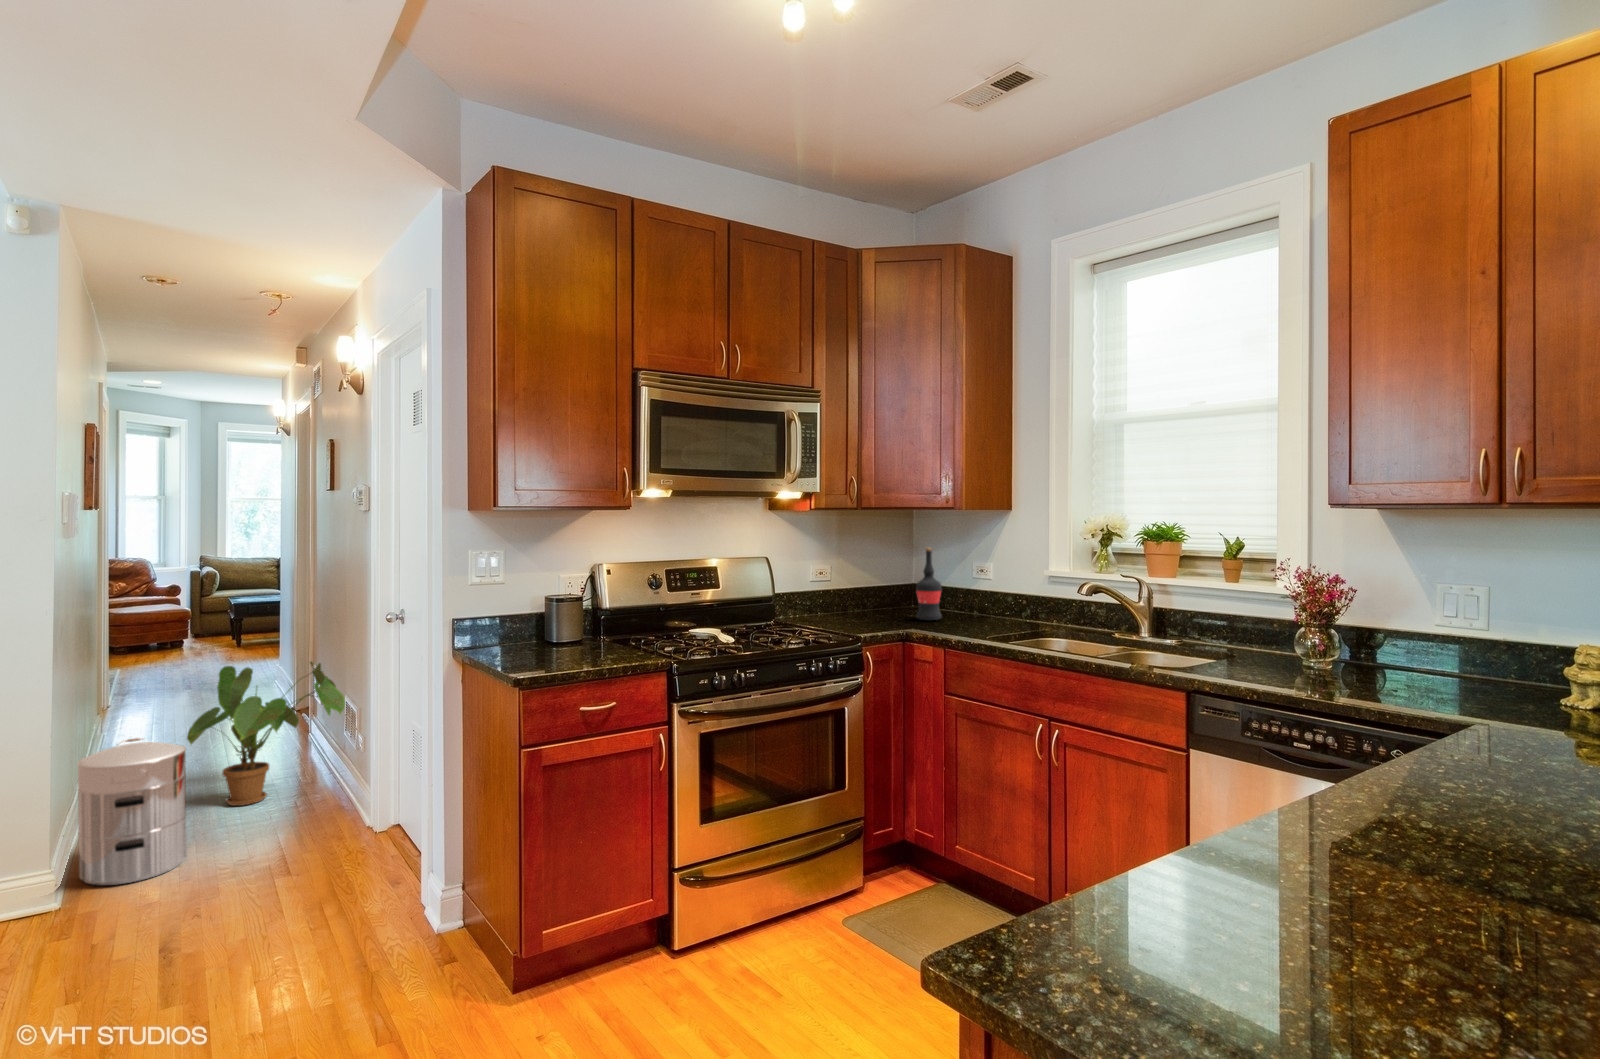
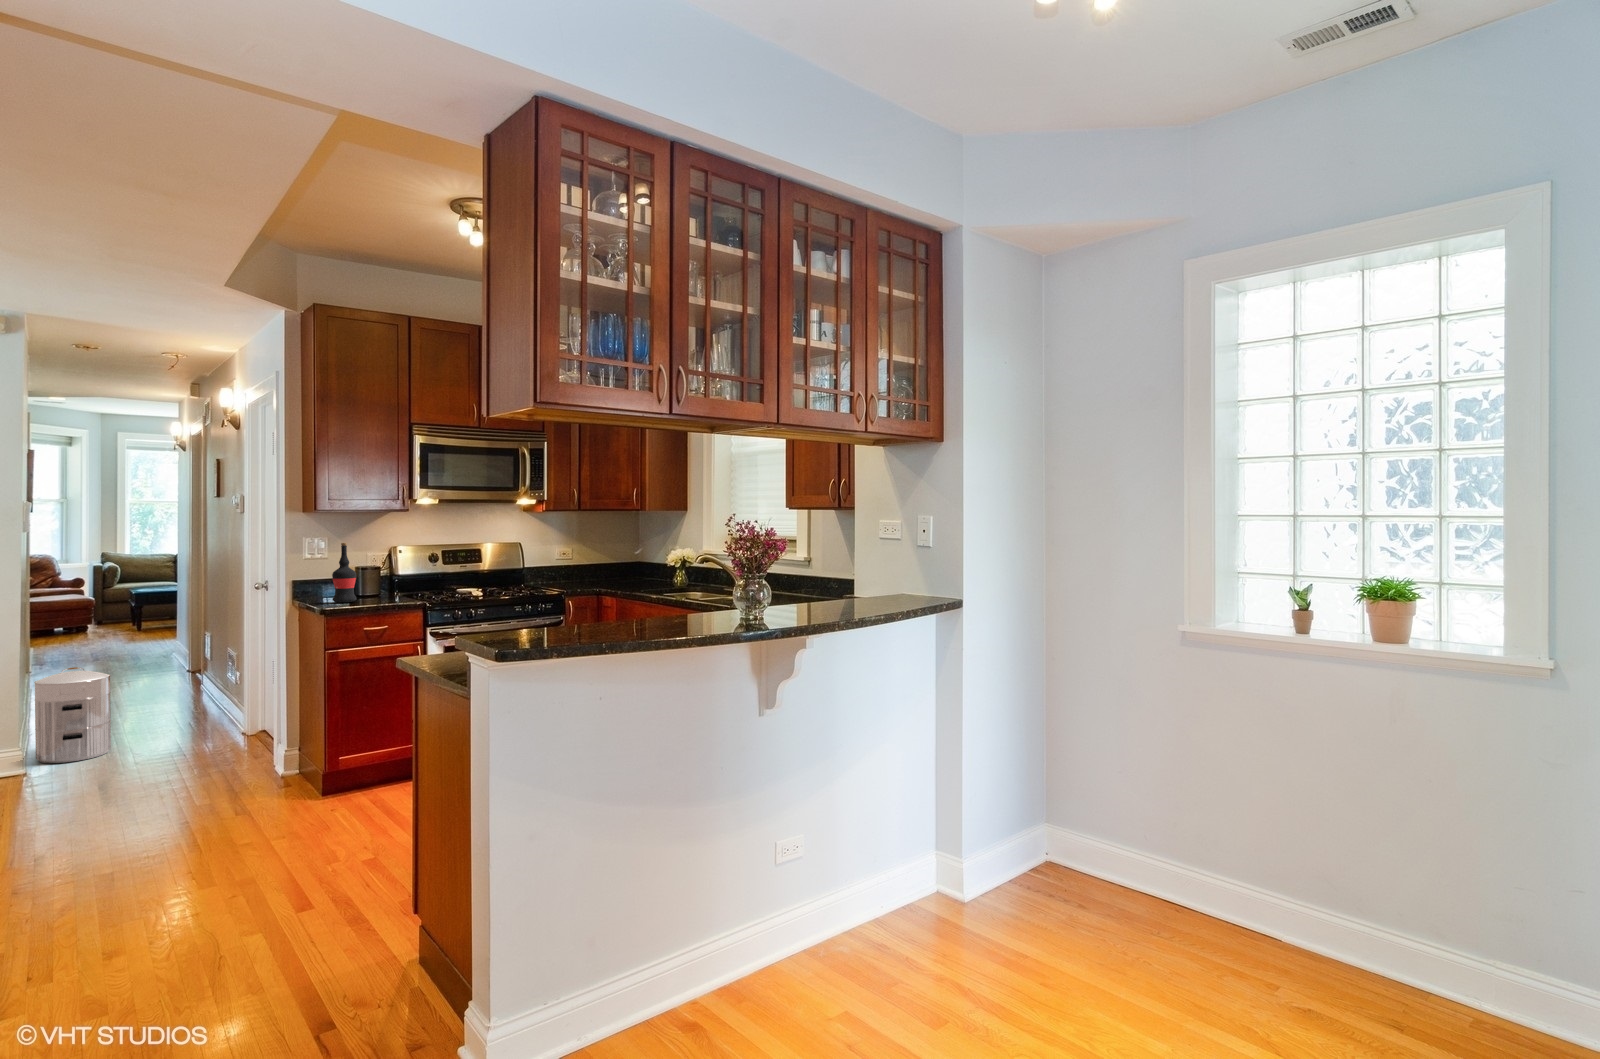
wine bottle: present [916,548,942,620] -> present [332,543,356,603]
house plant: present [187,662,345,806] -> none [107,623,227,725]

